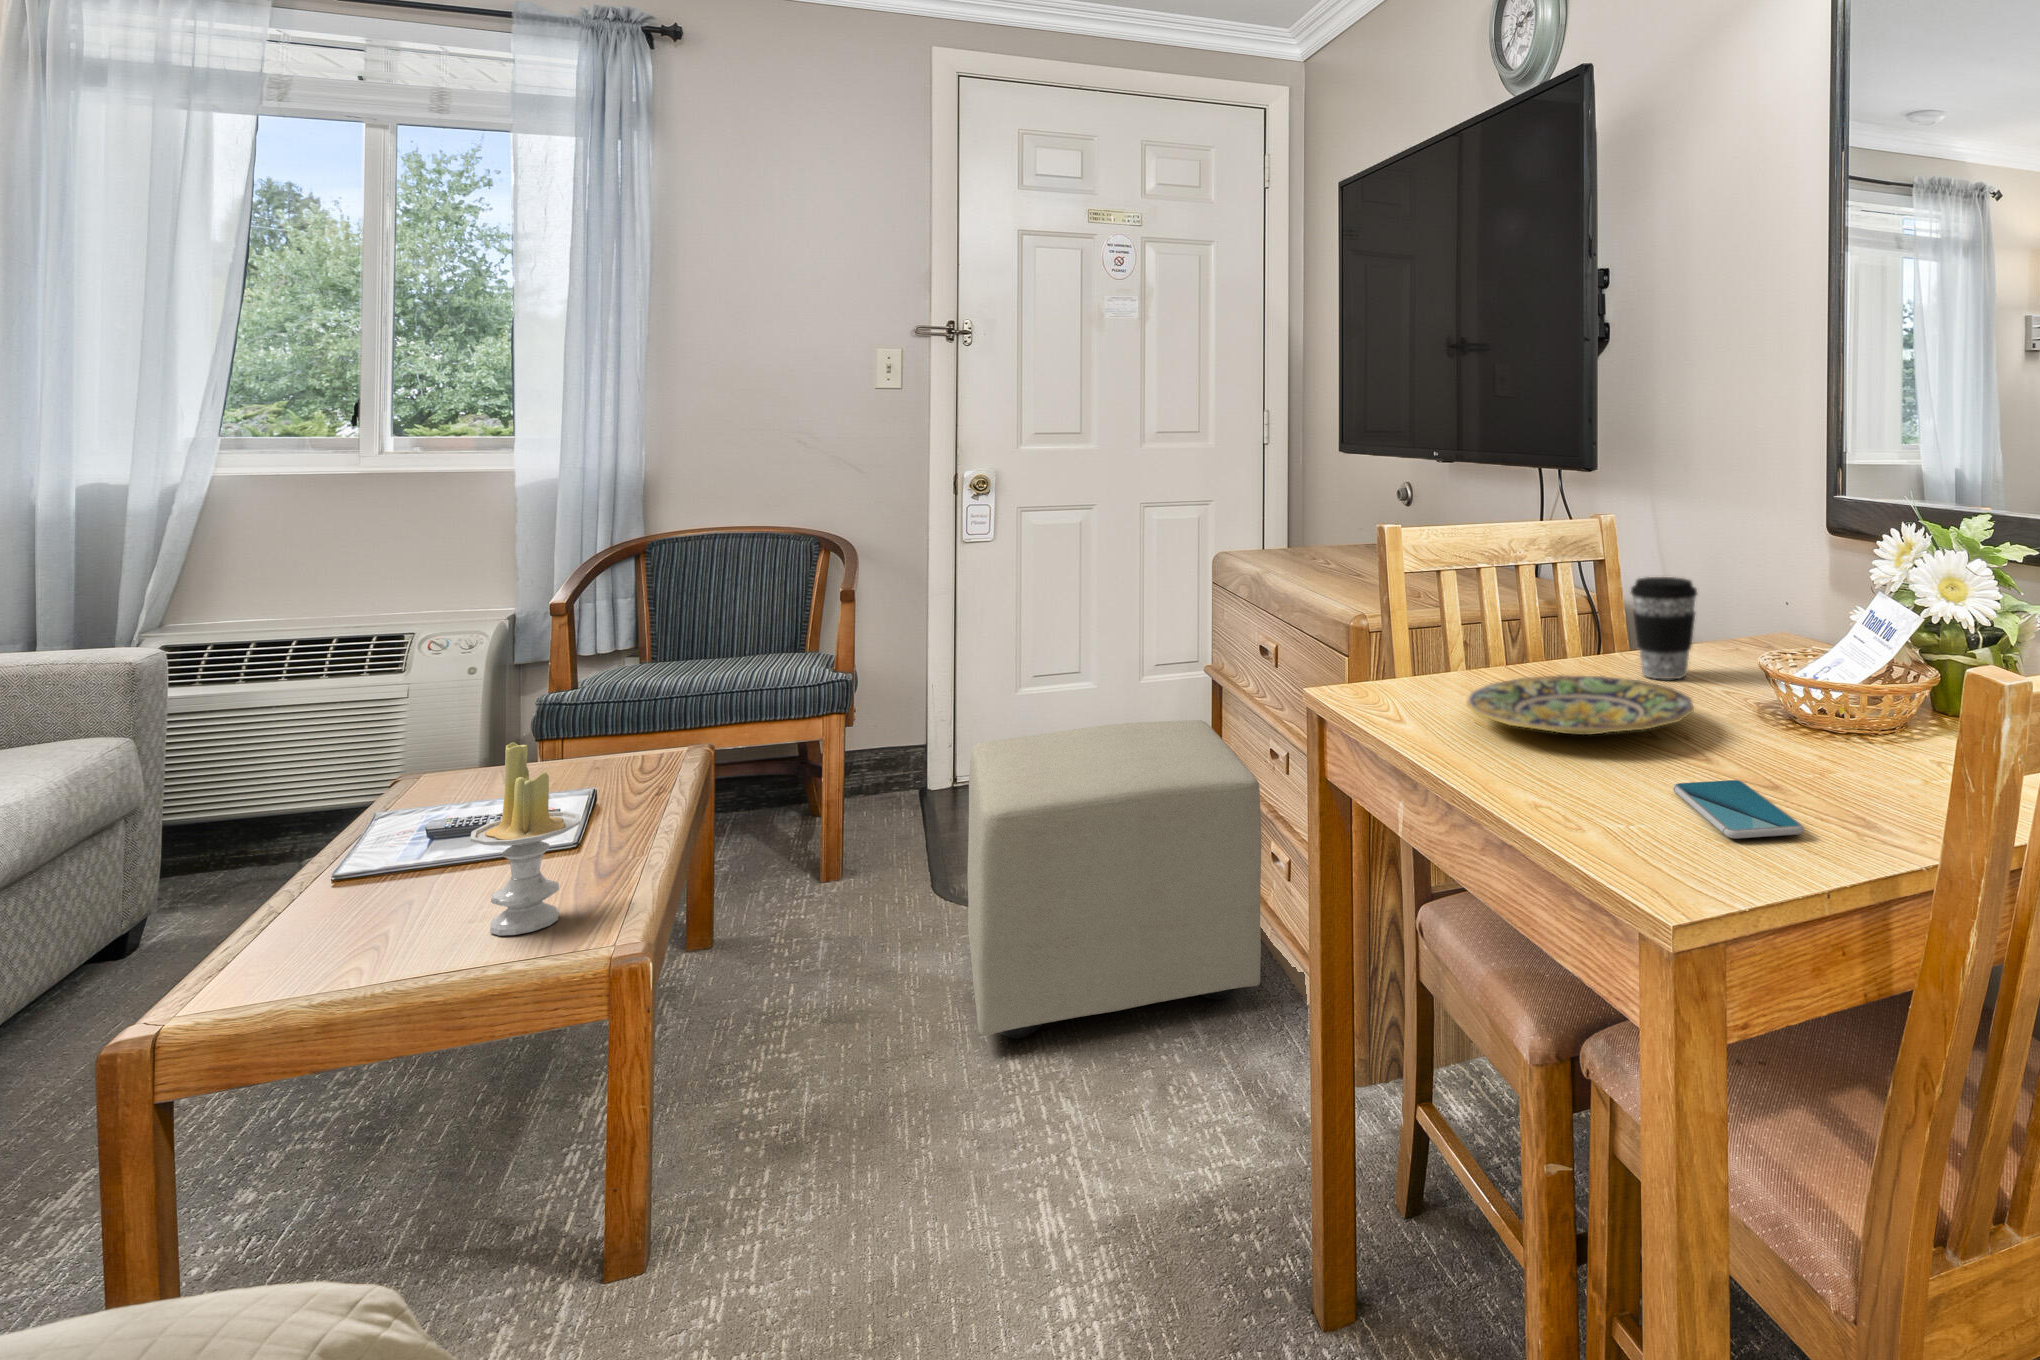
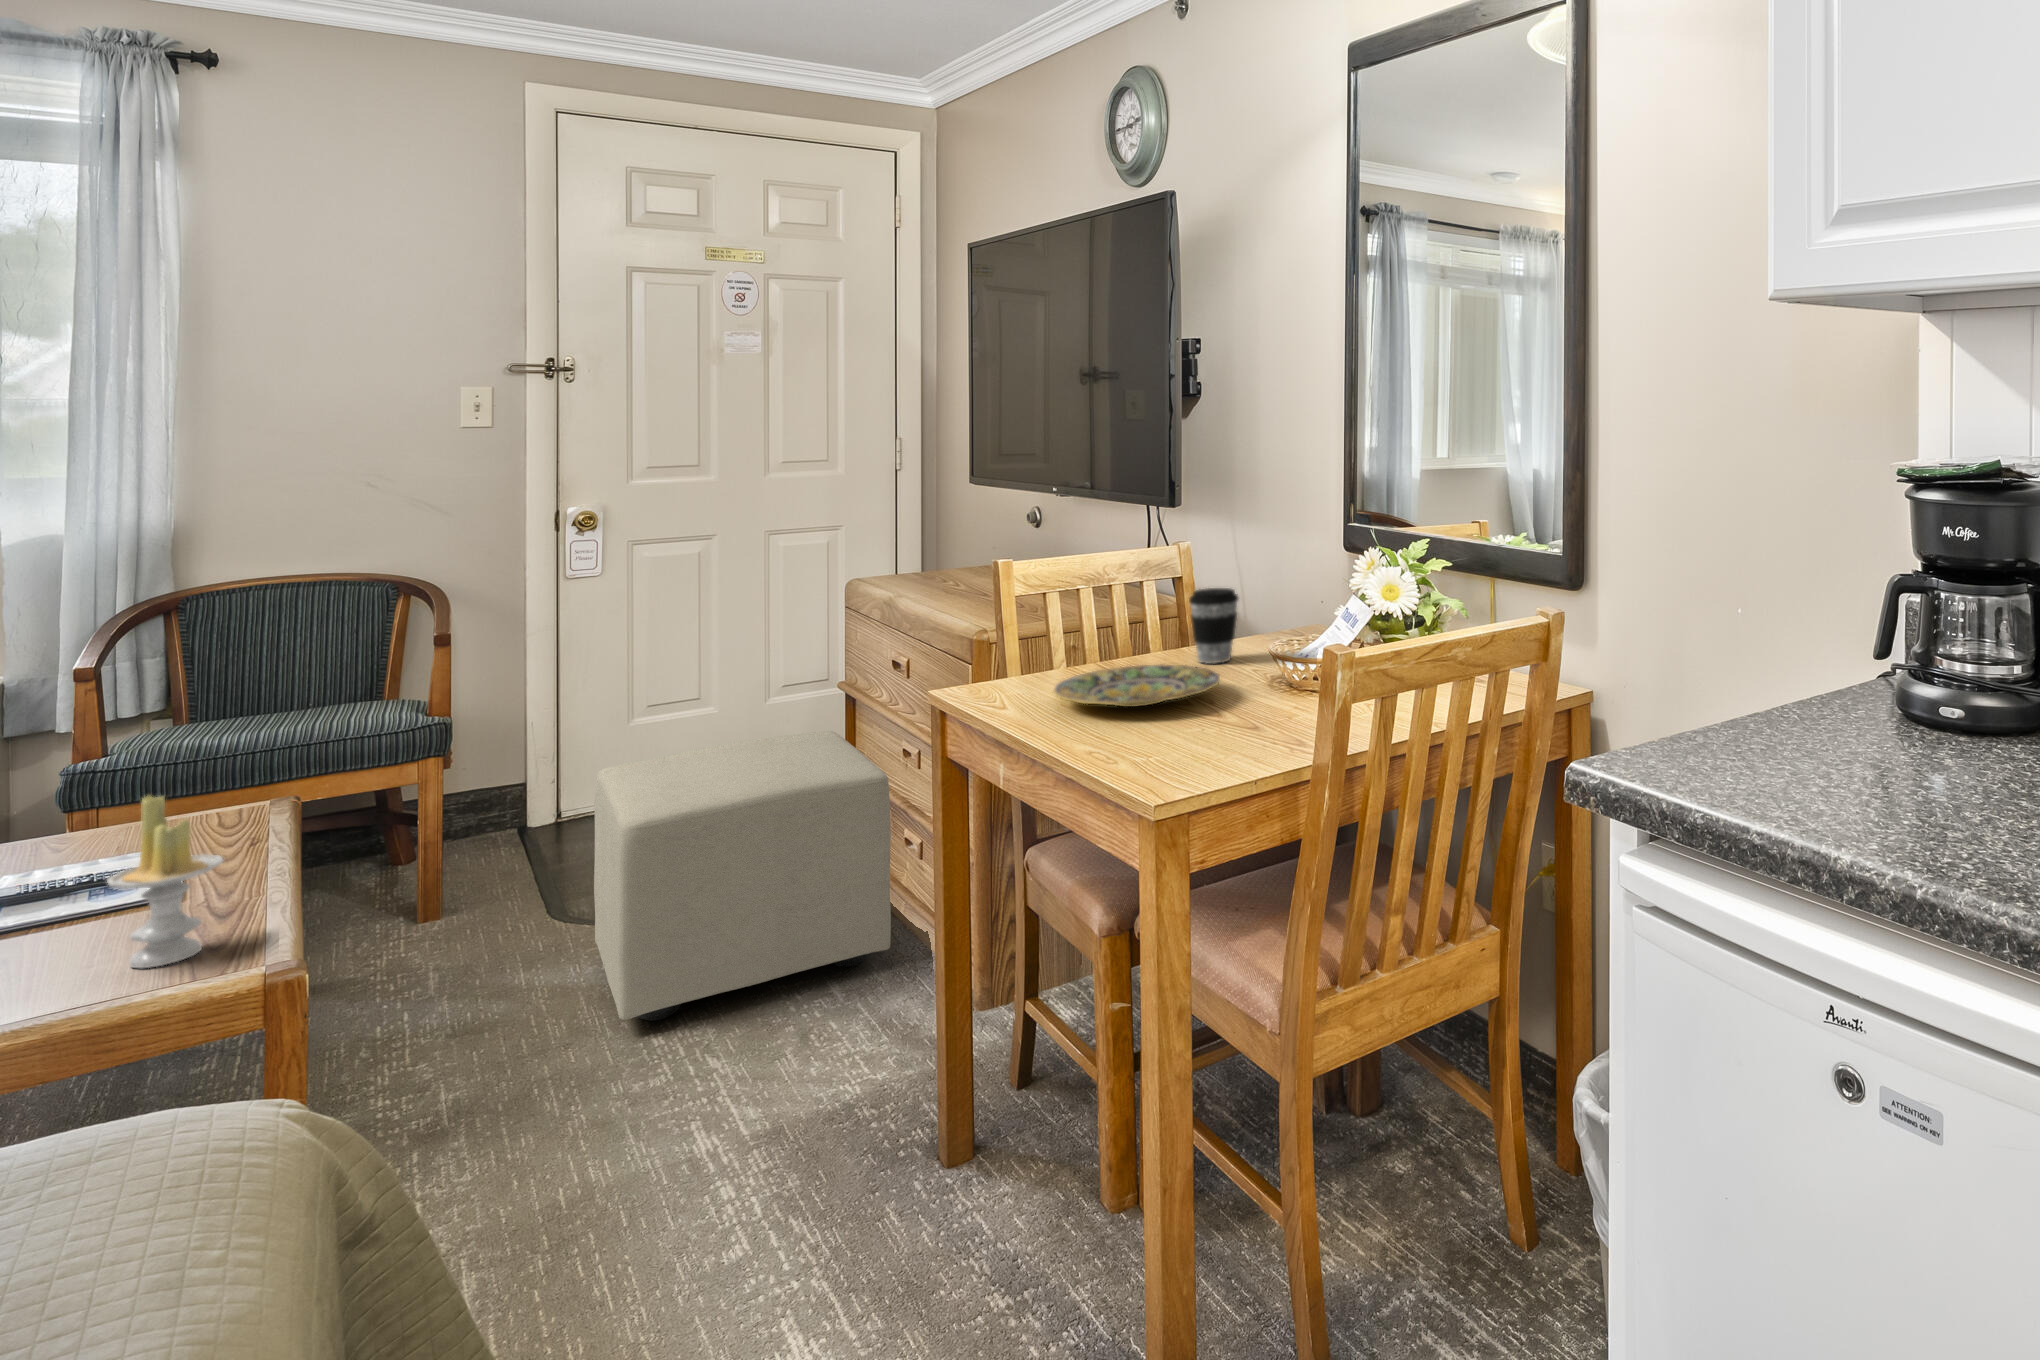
smartphone: present [1673,780,1804,838] -> none [1190,726,1264,760]

